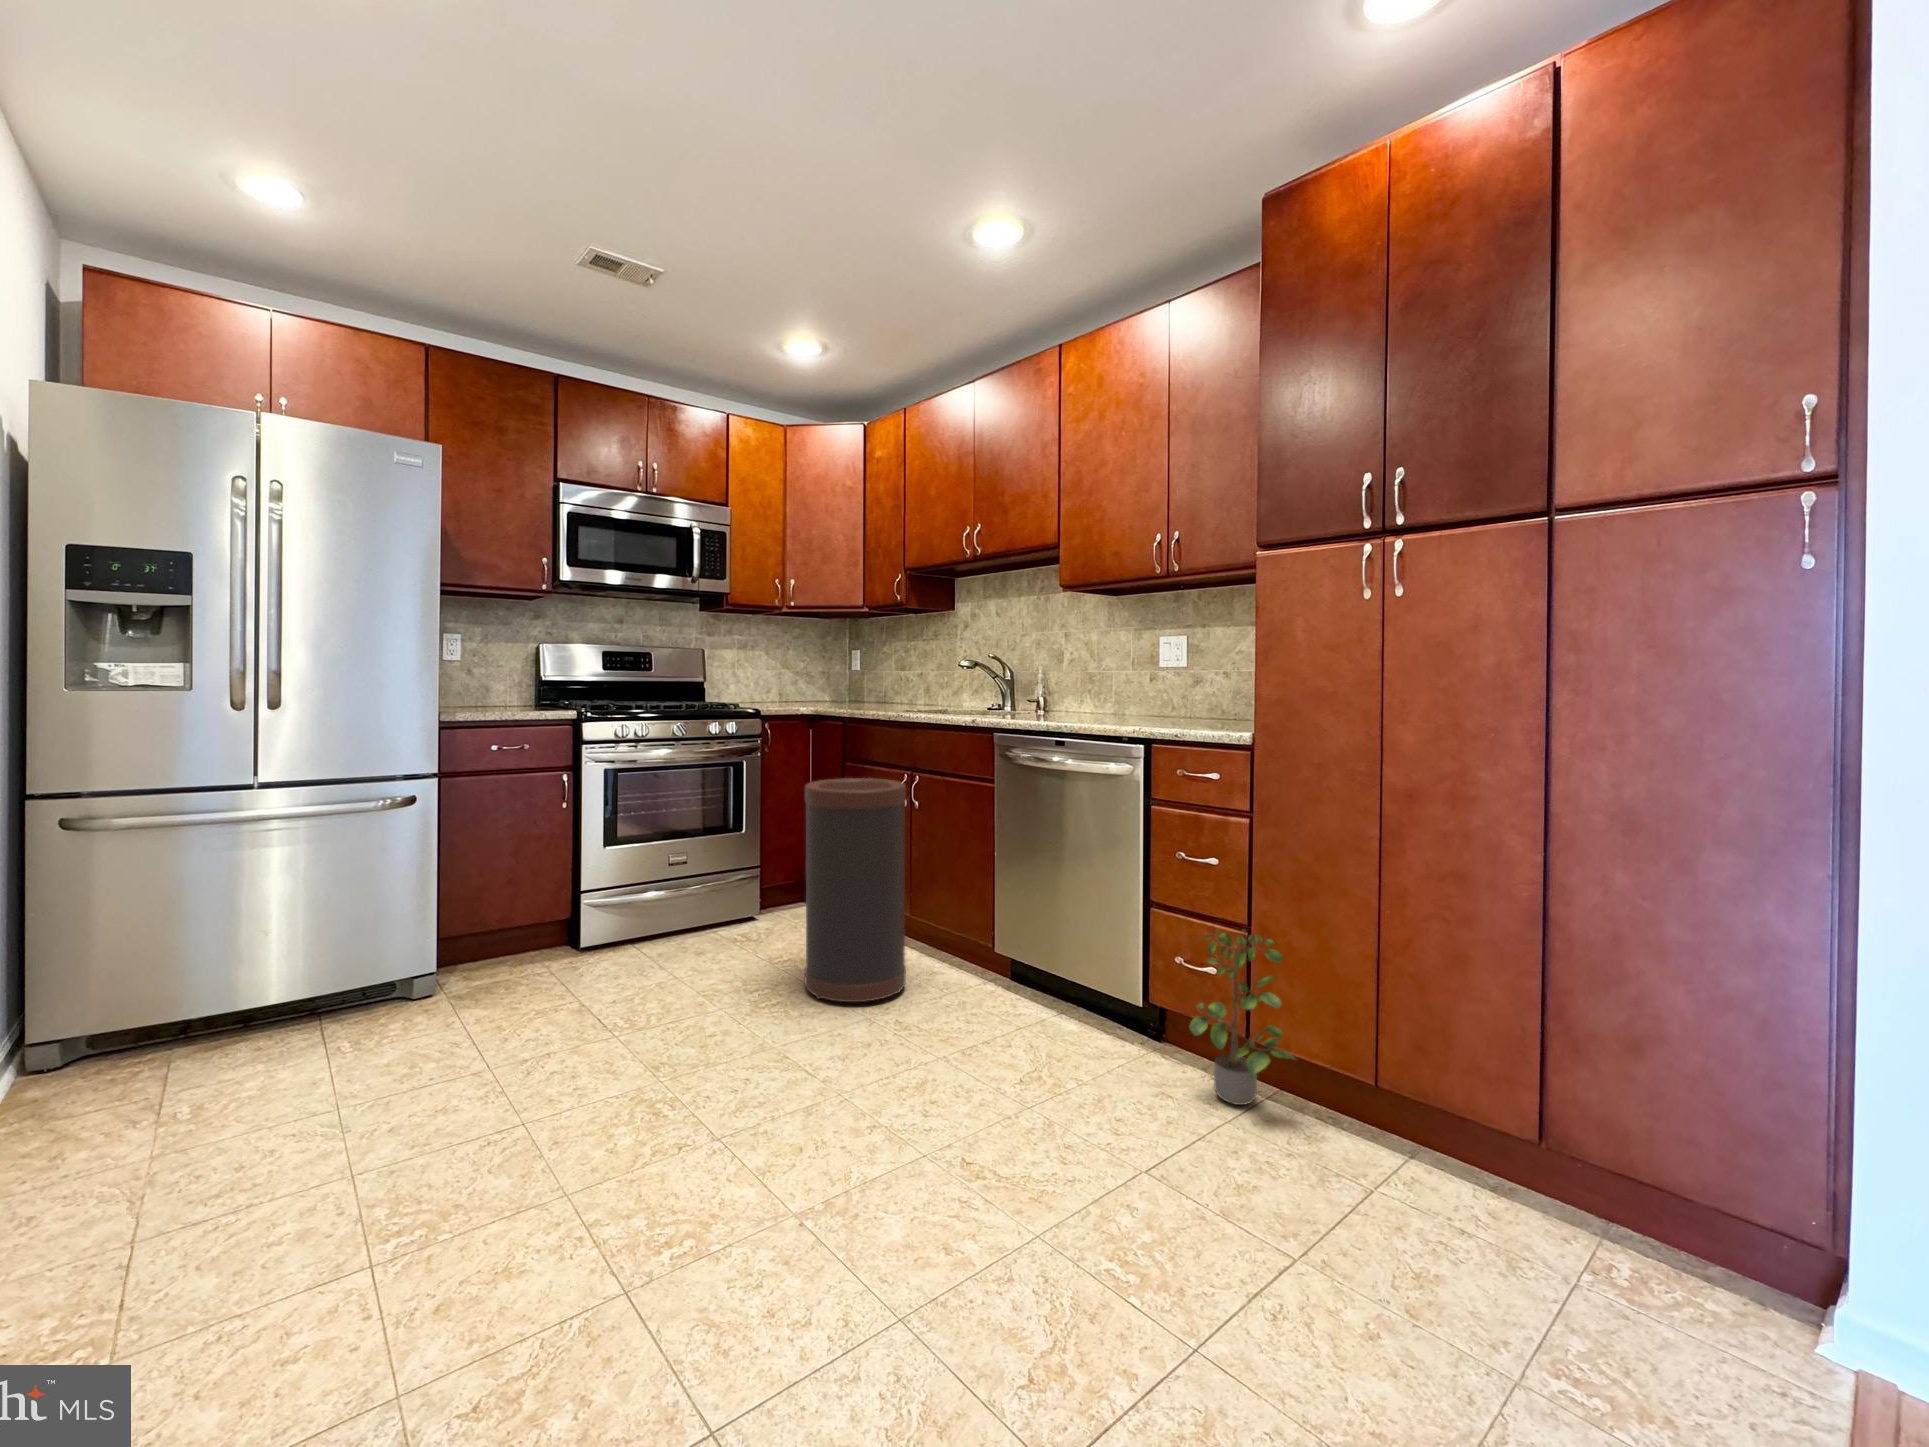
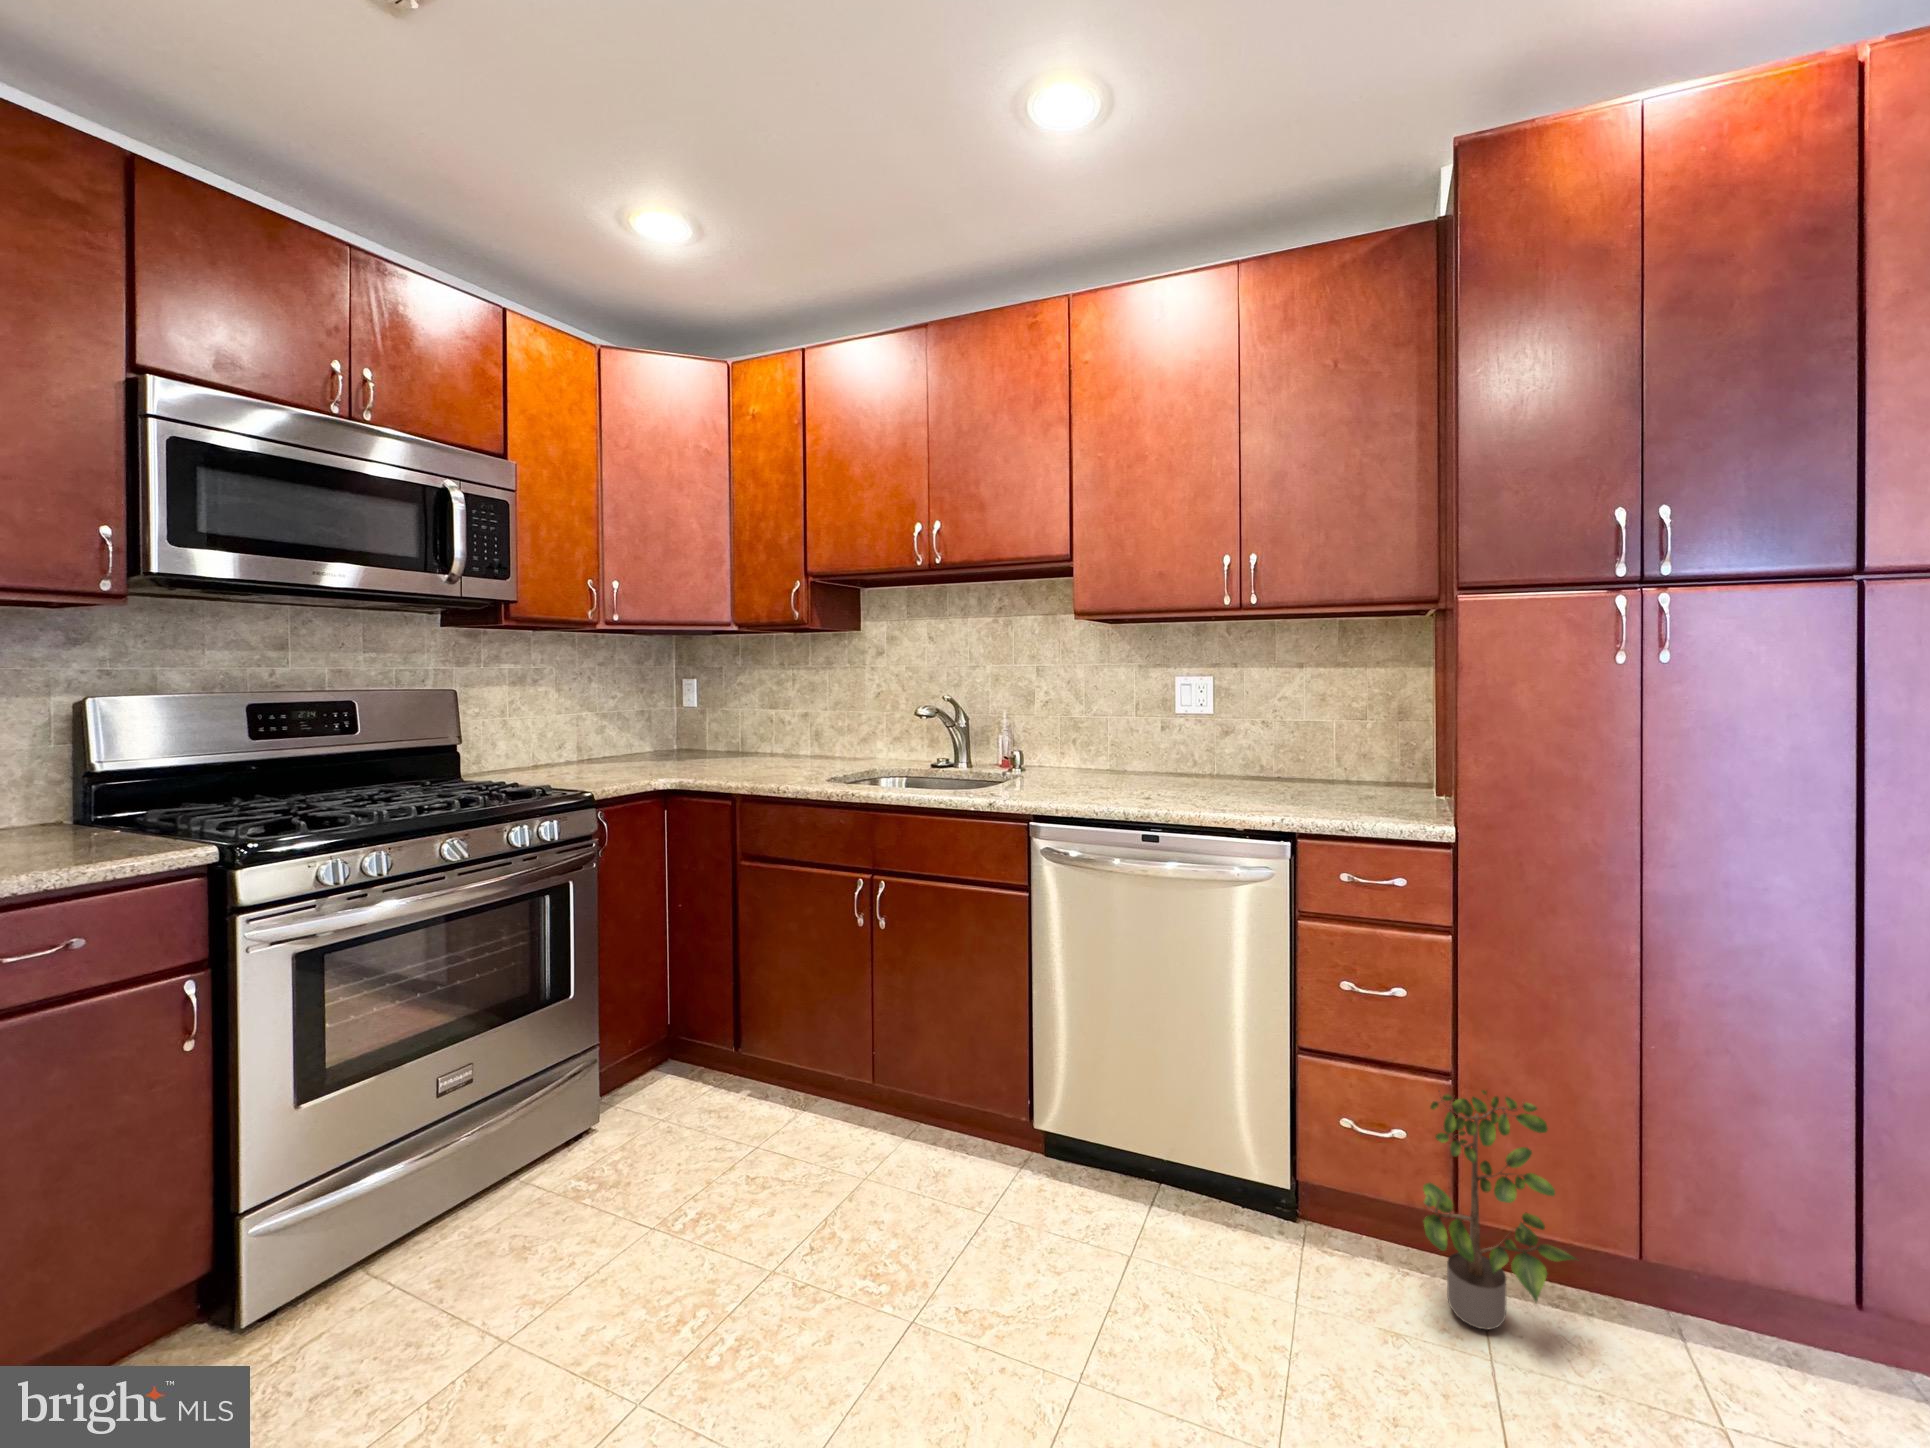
trash can: present [805,778,906,1002] -> none [764,909,934,1308]

